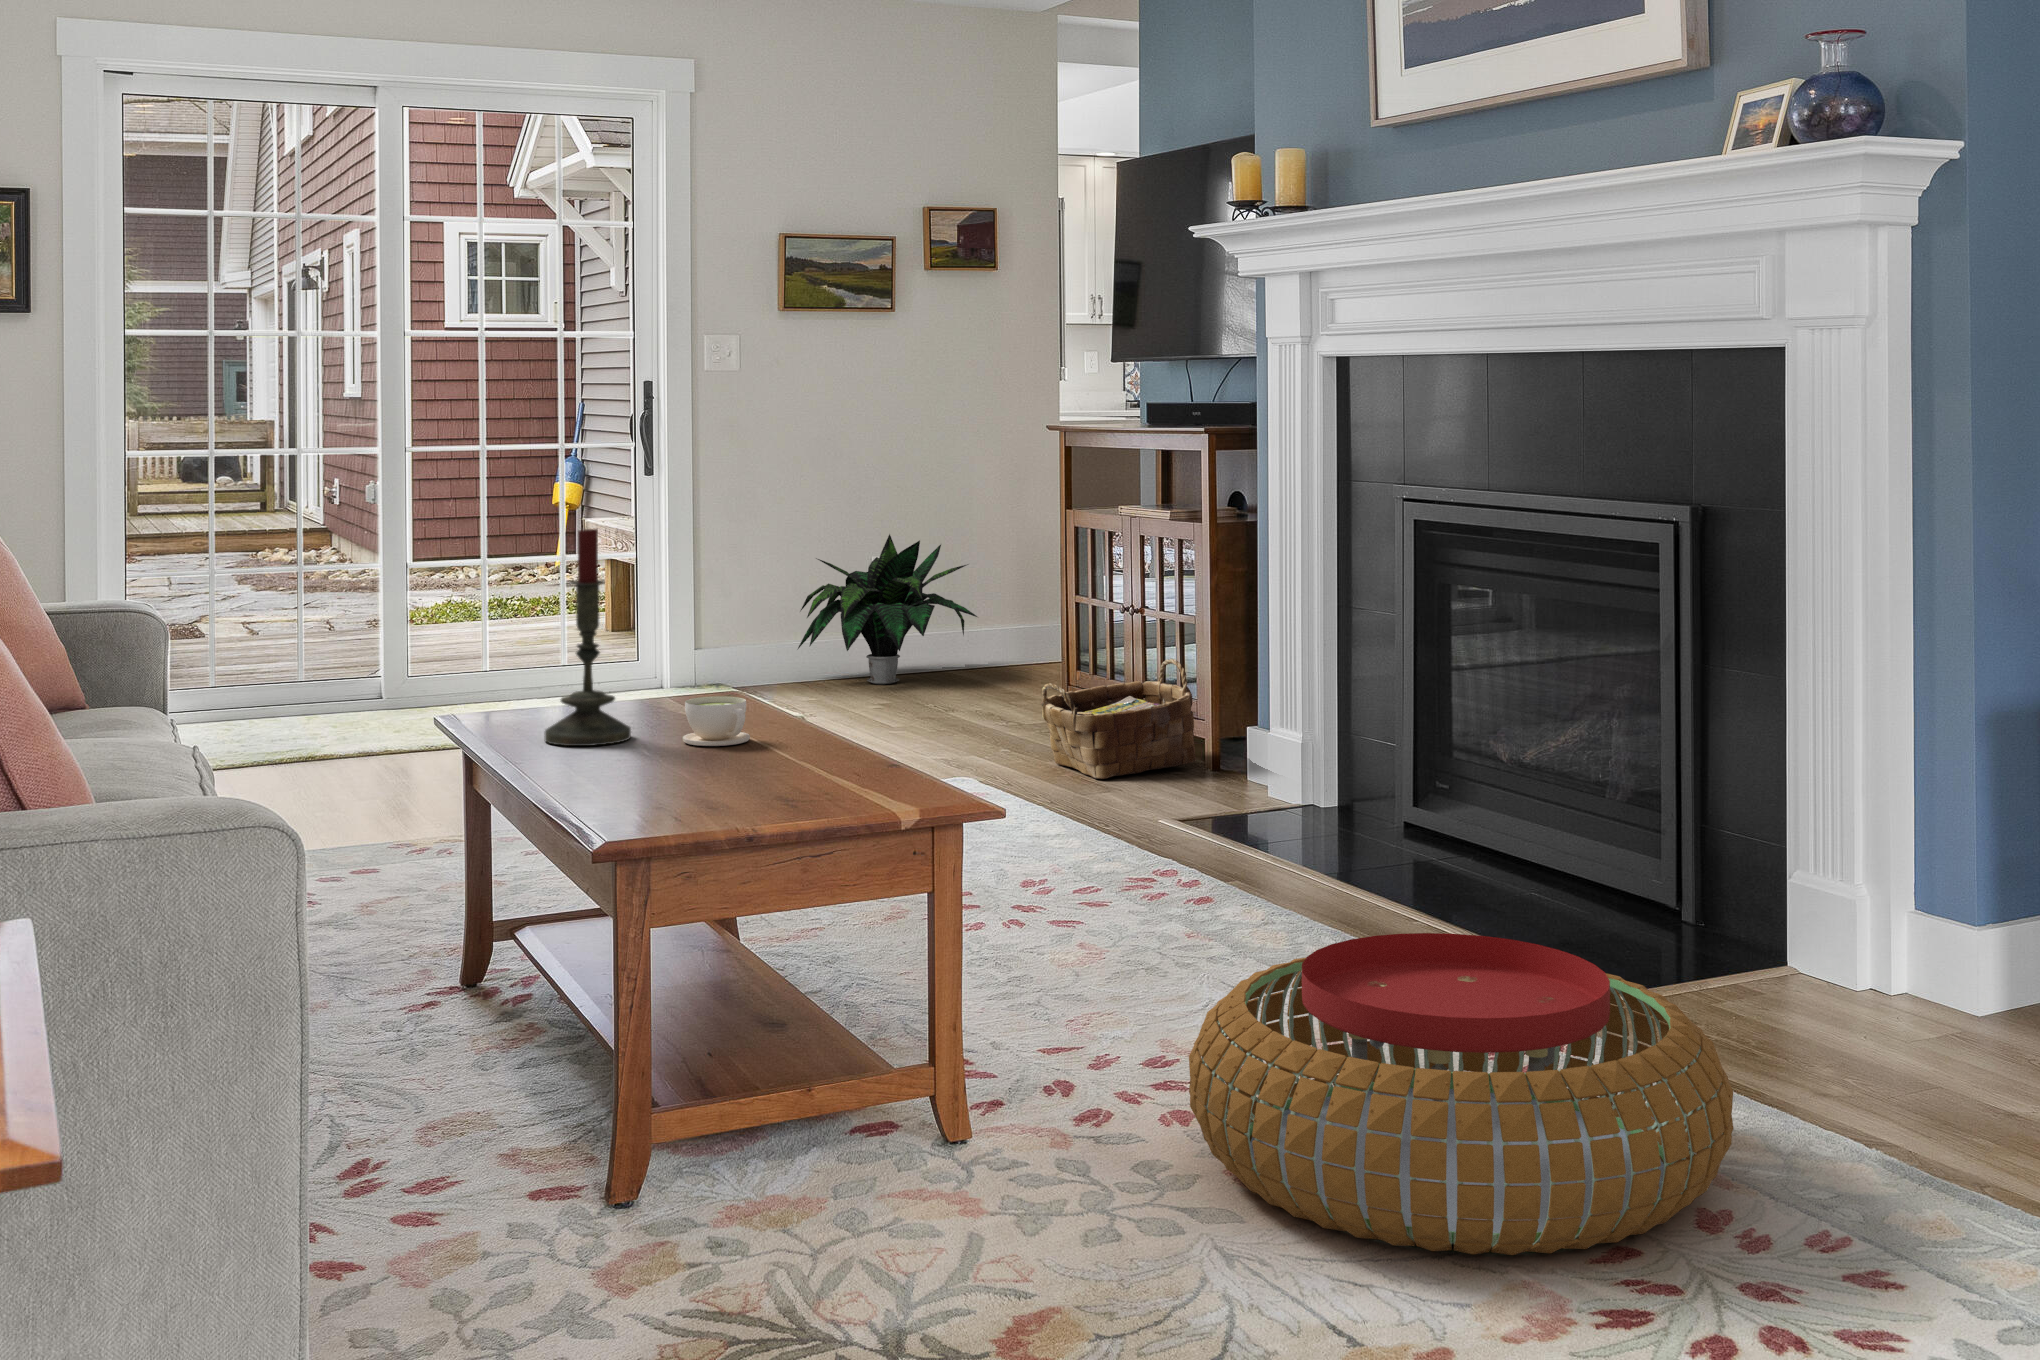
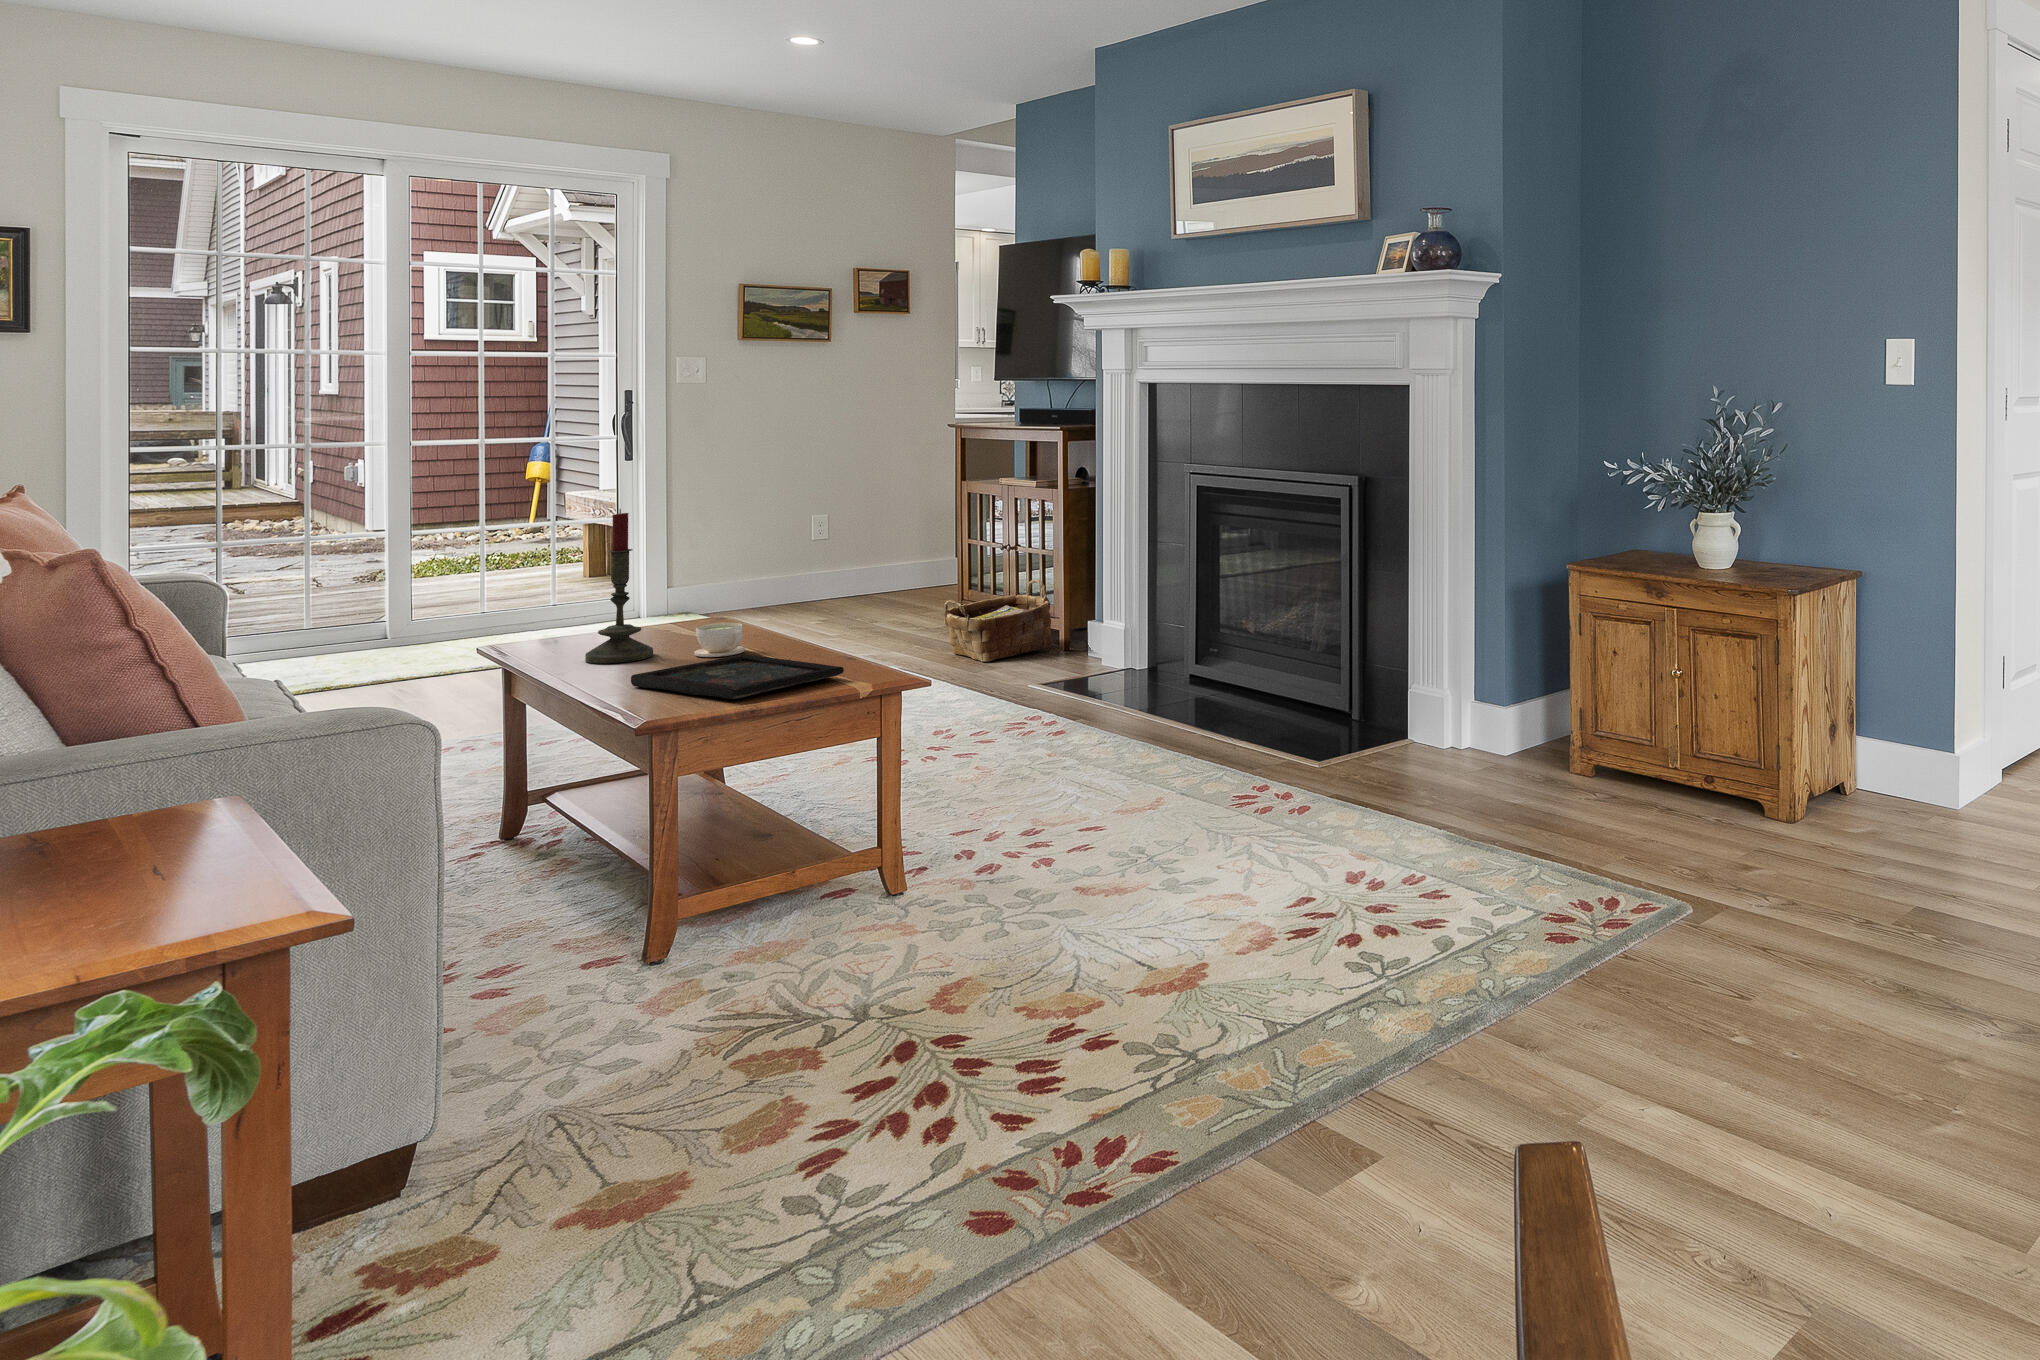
potted plant: present [798,534,977,684] -> none [751,499,894,606]
tray: none [591,745,876,813] -> present [631,654,844,699]
pouf: present [1189,933,1733,1255] -> none [1051,736,1365,914]

